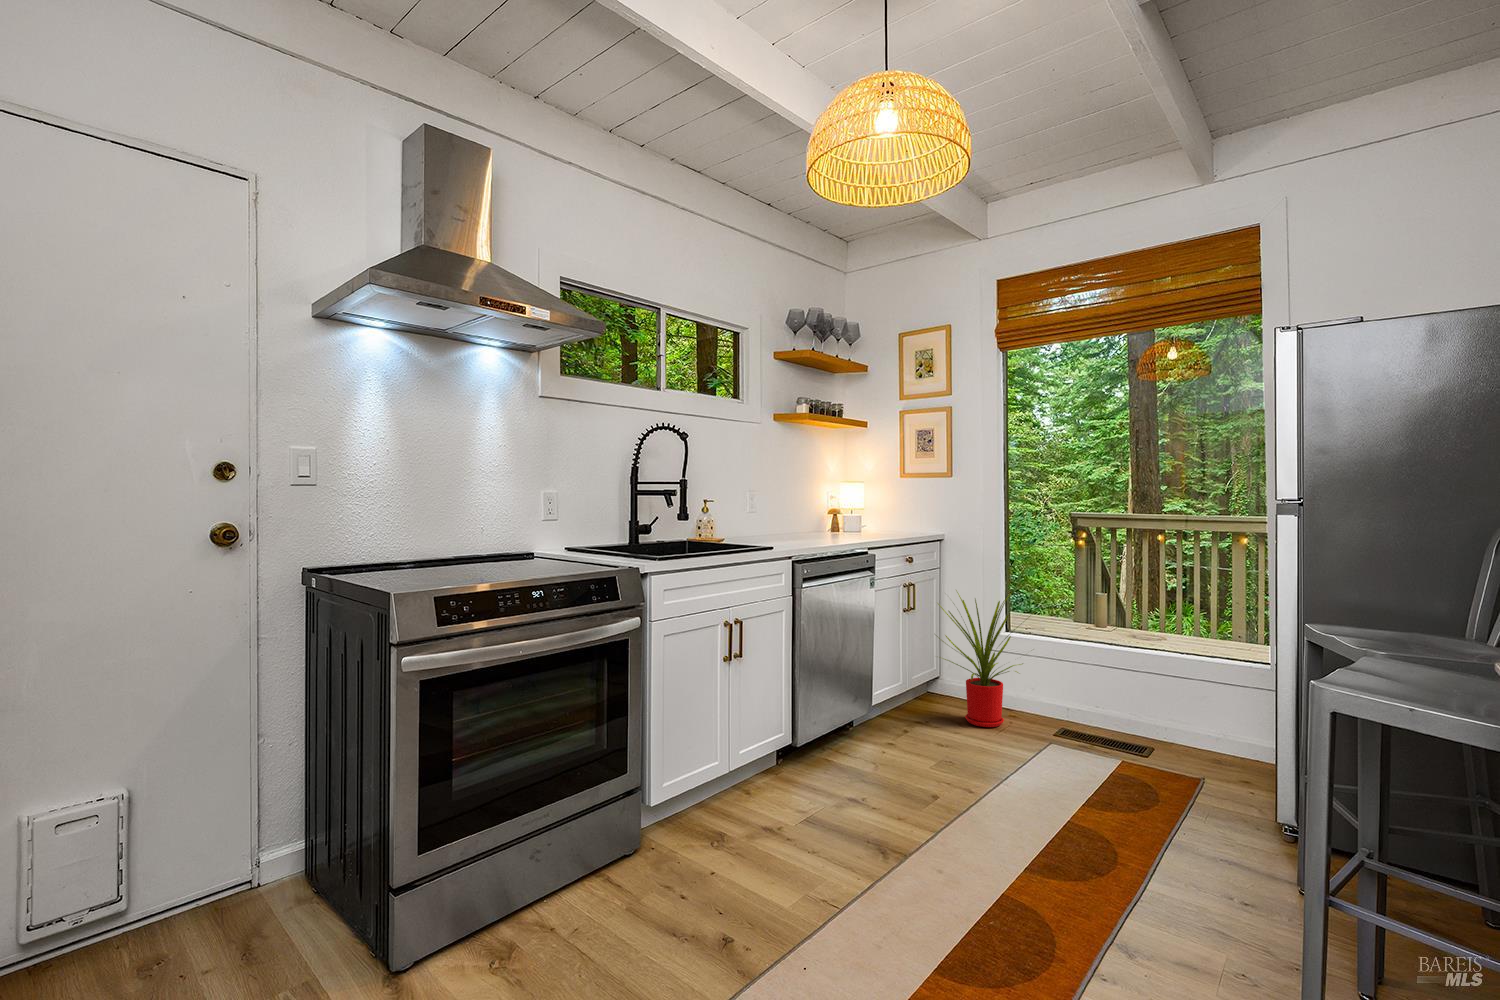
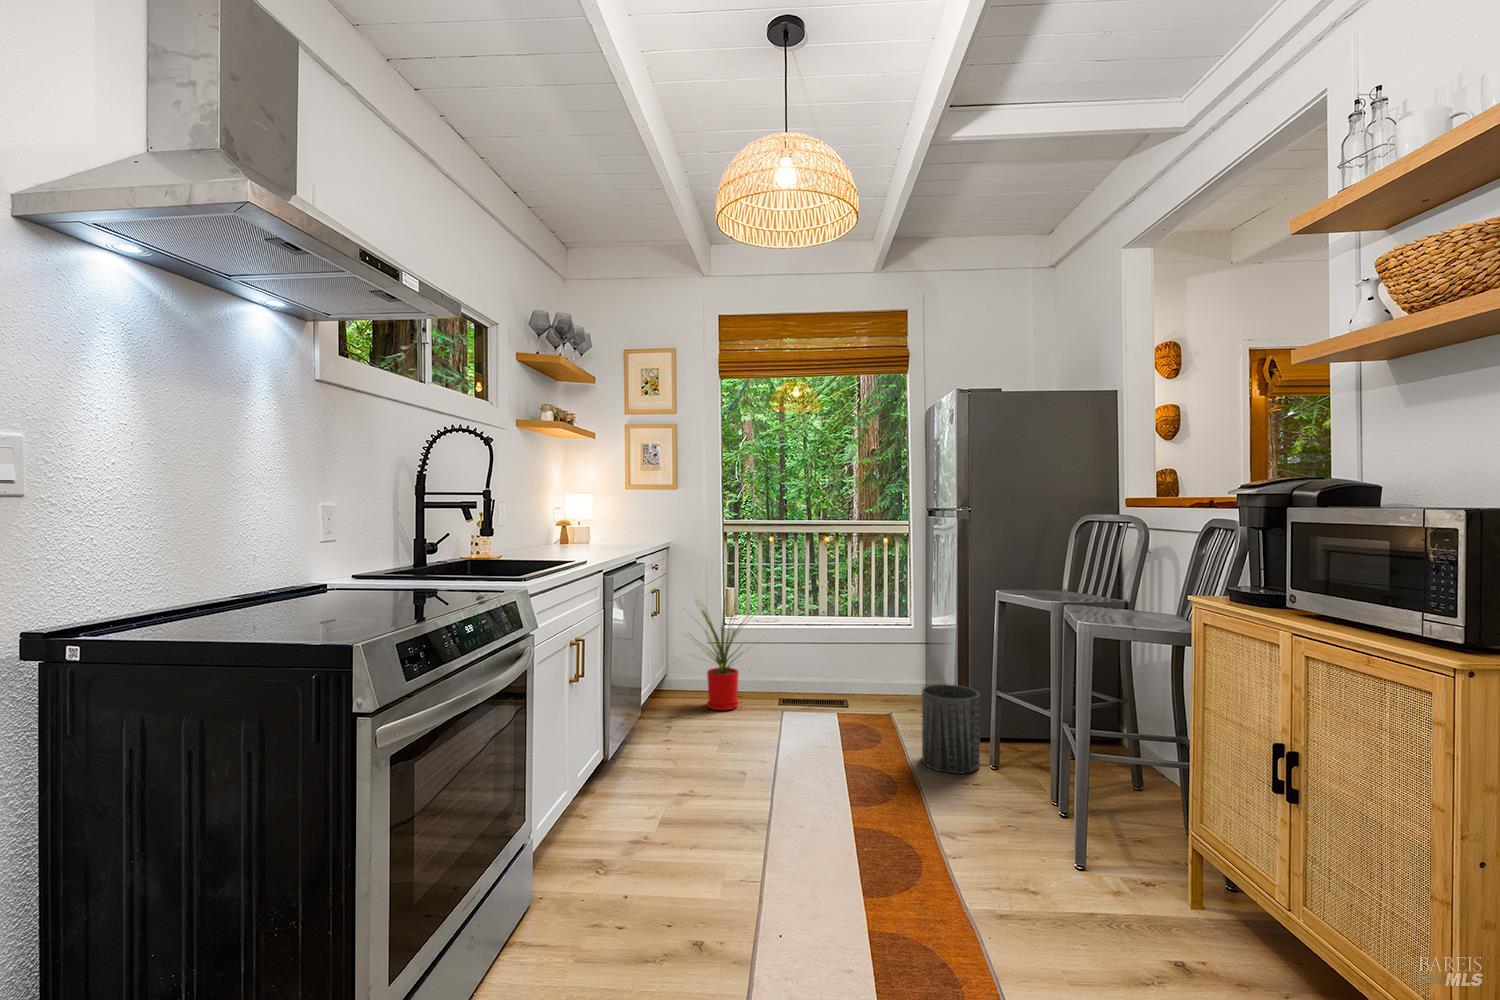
trash can: none [1187,741,1282,876] -> present [922,684,980,774]

